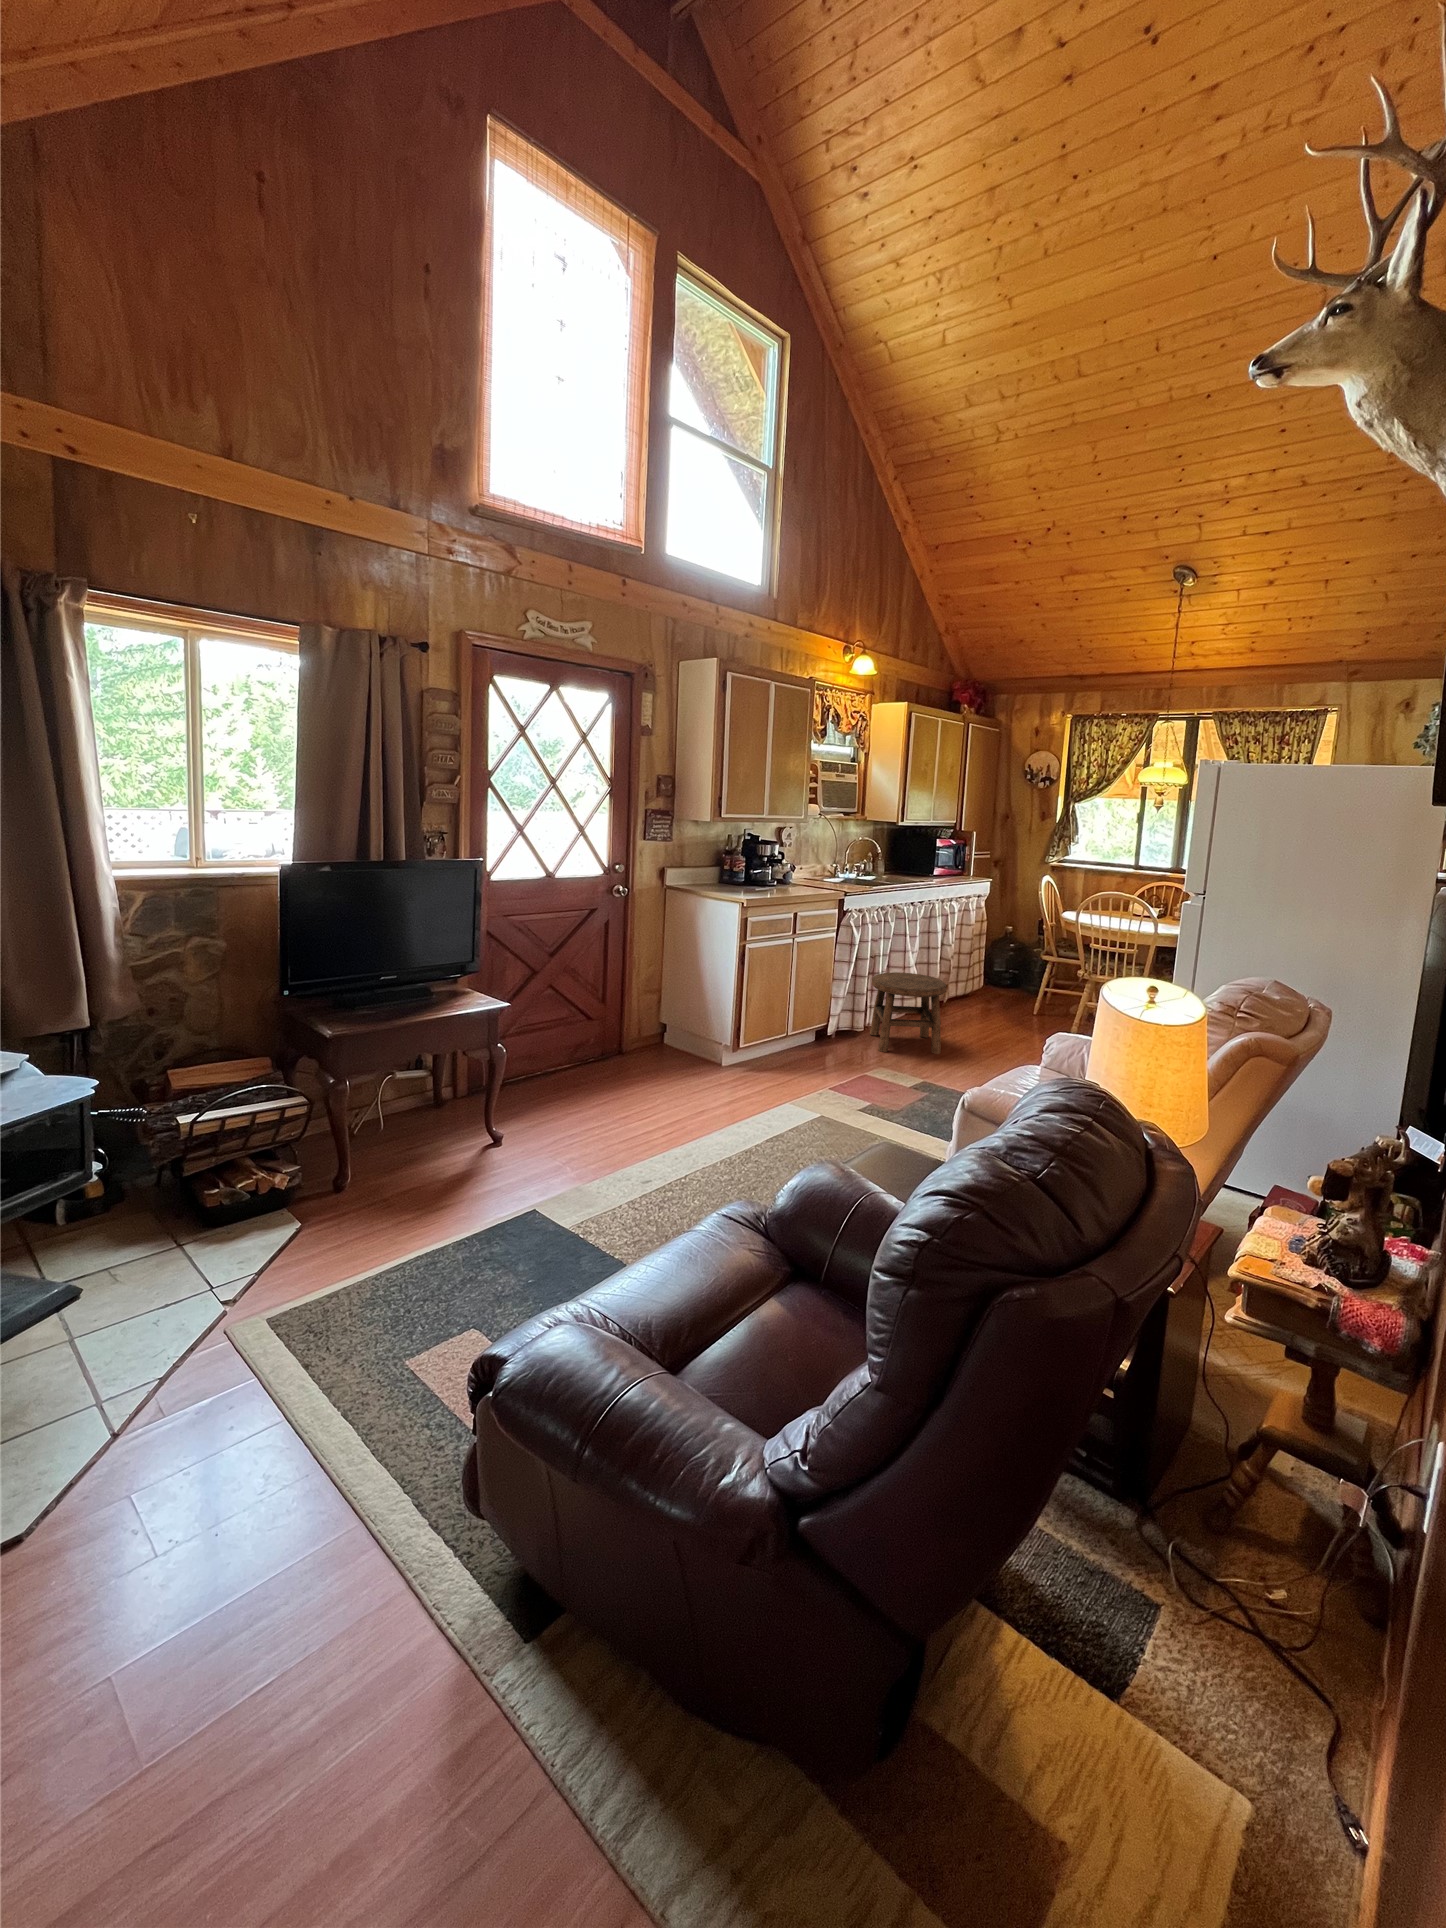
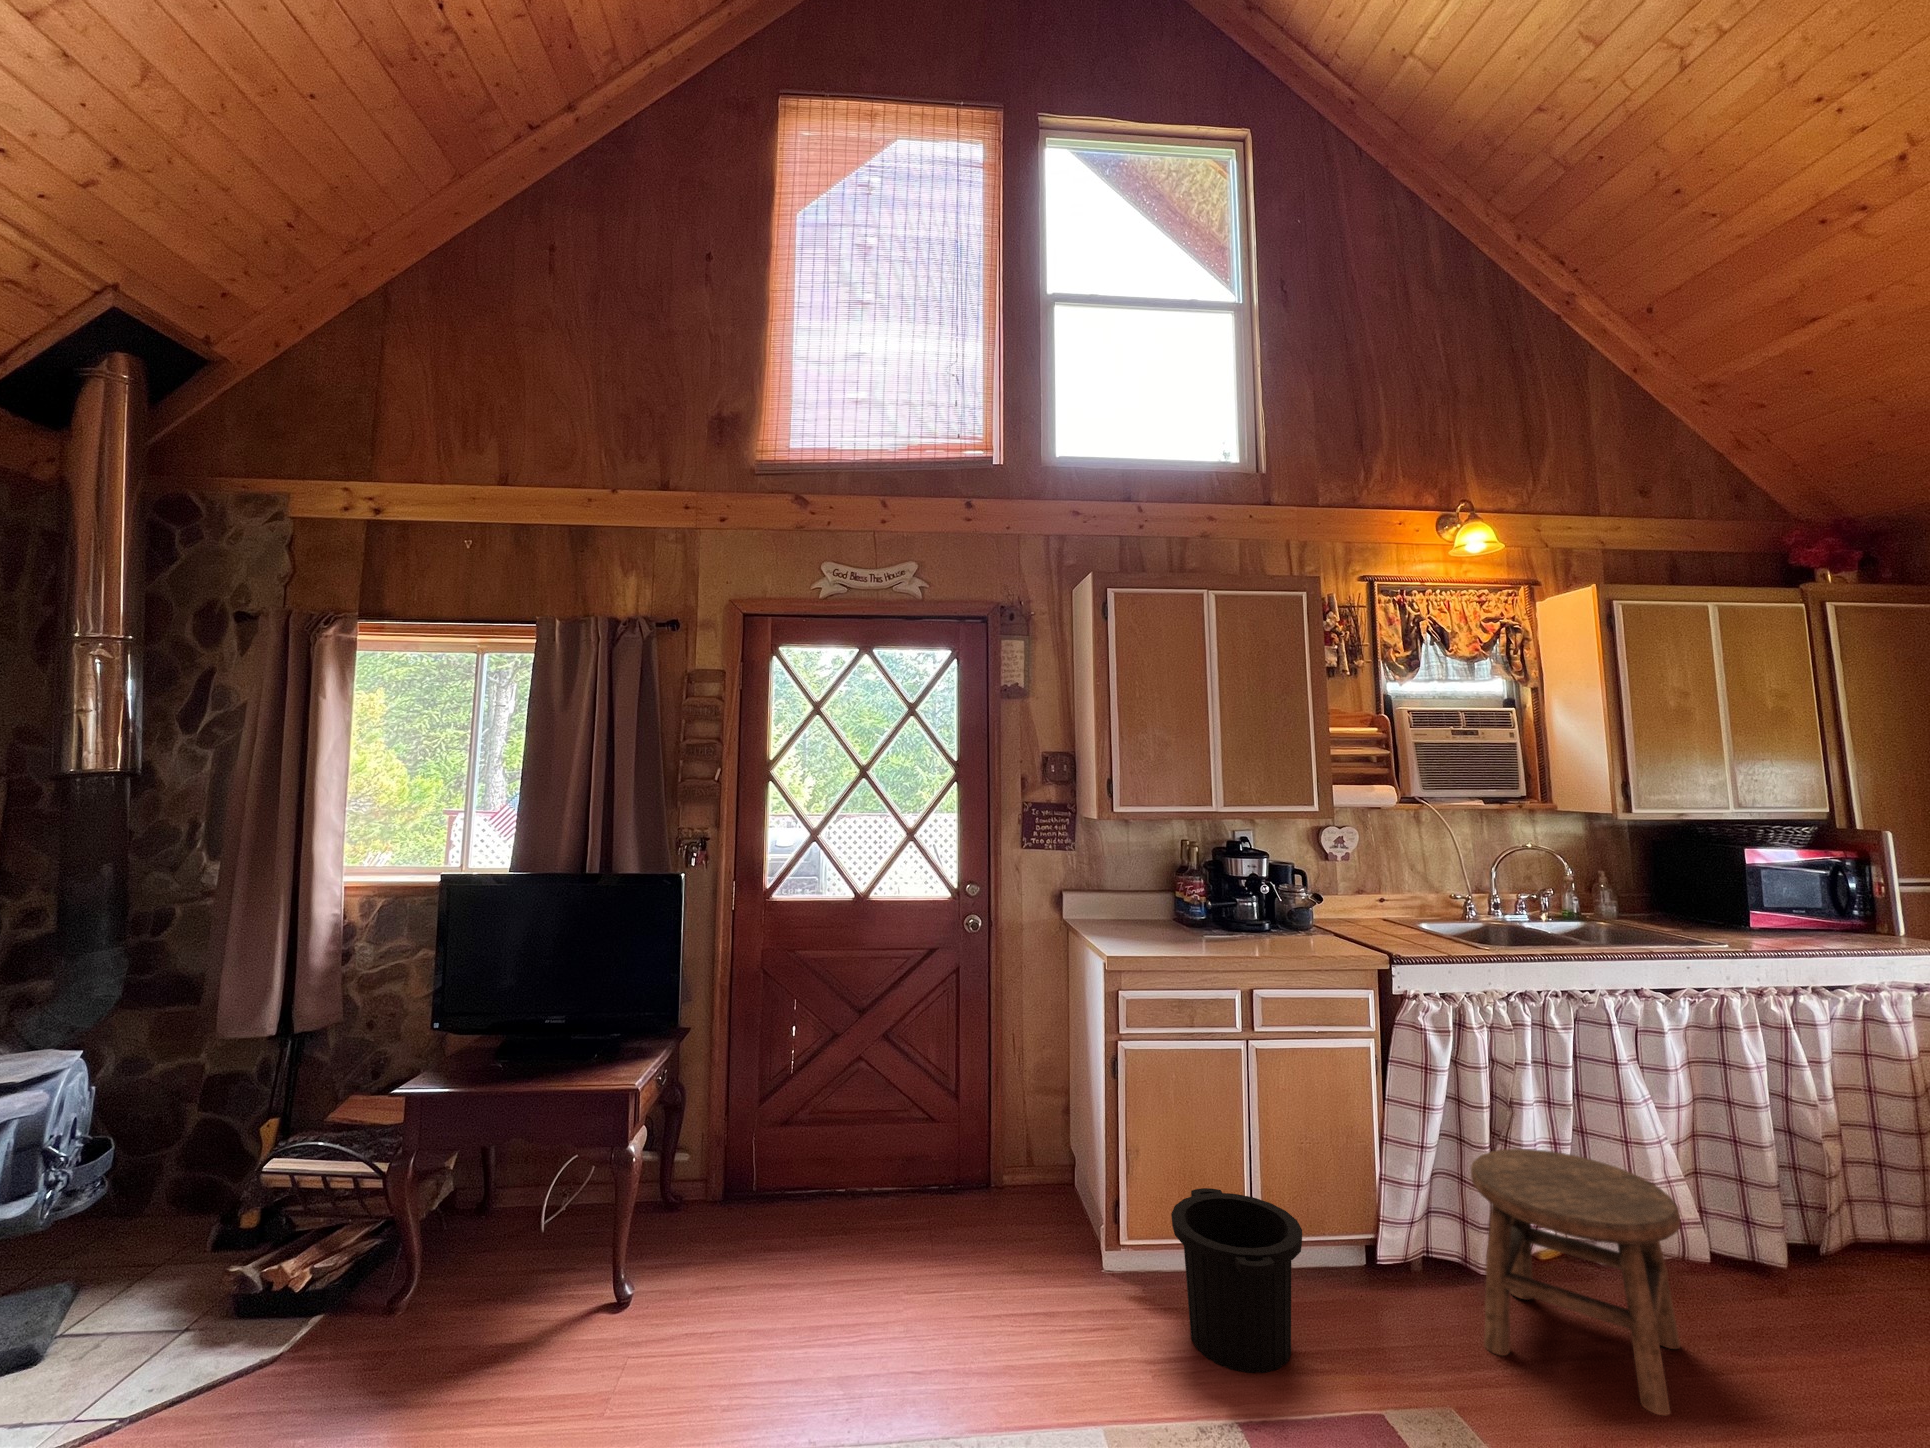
trash can: none [775,1010,839,1079] -> present [1171,1188,1302,1373]

